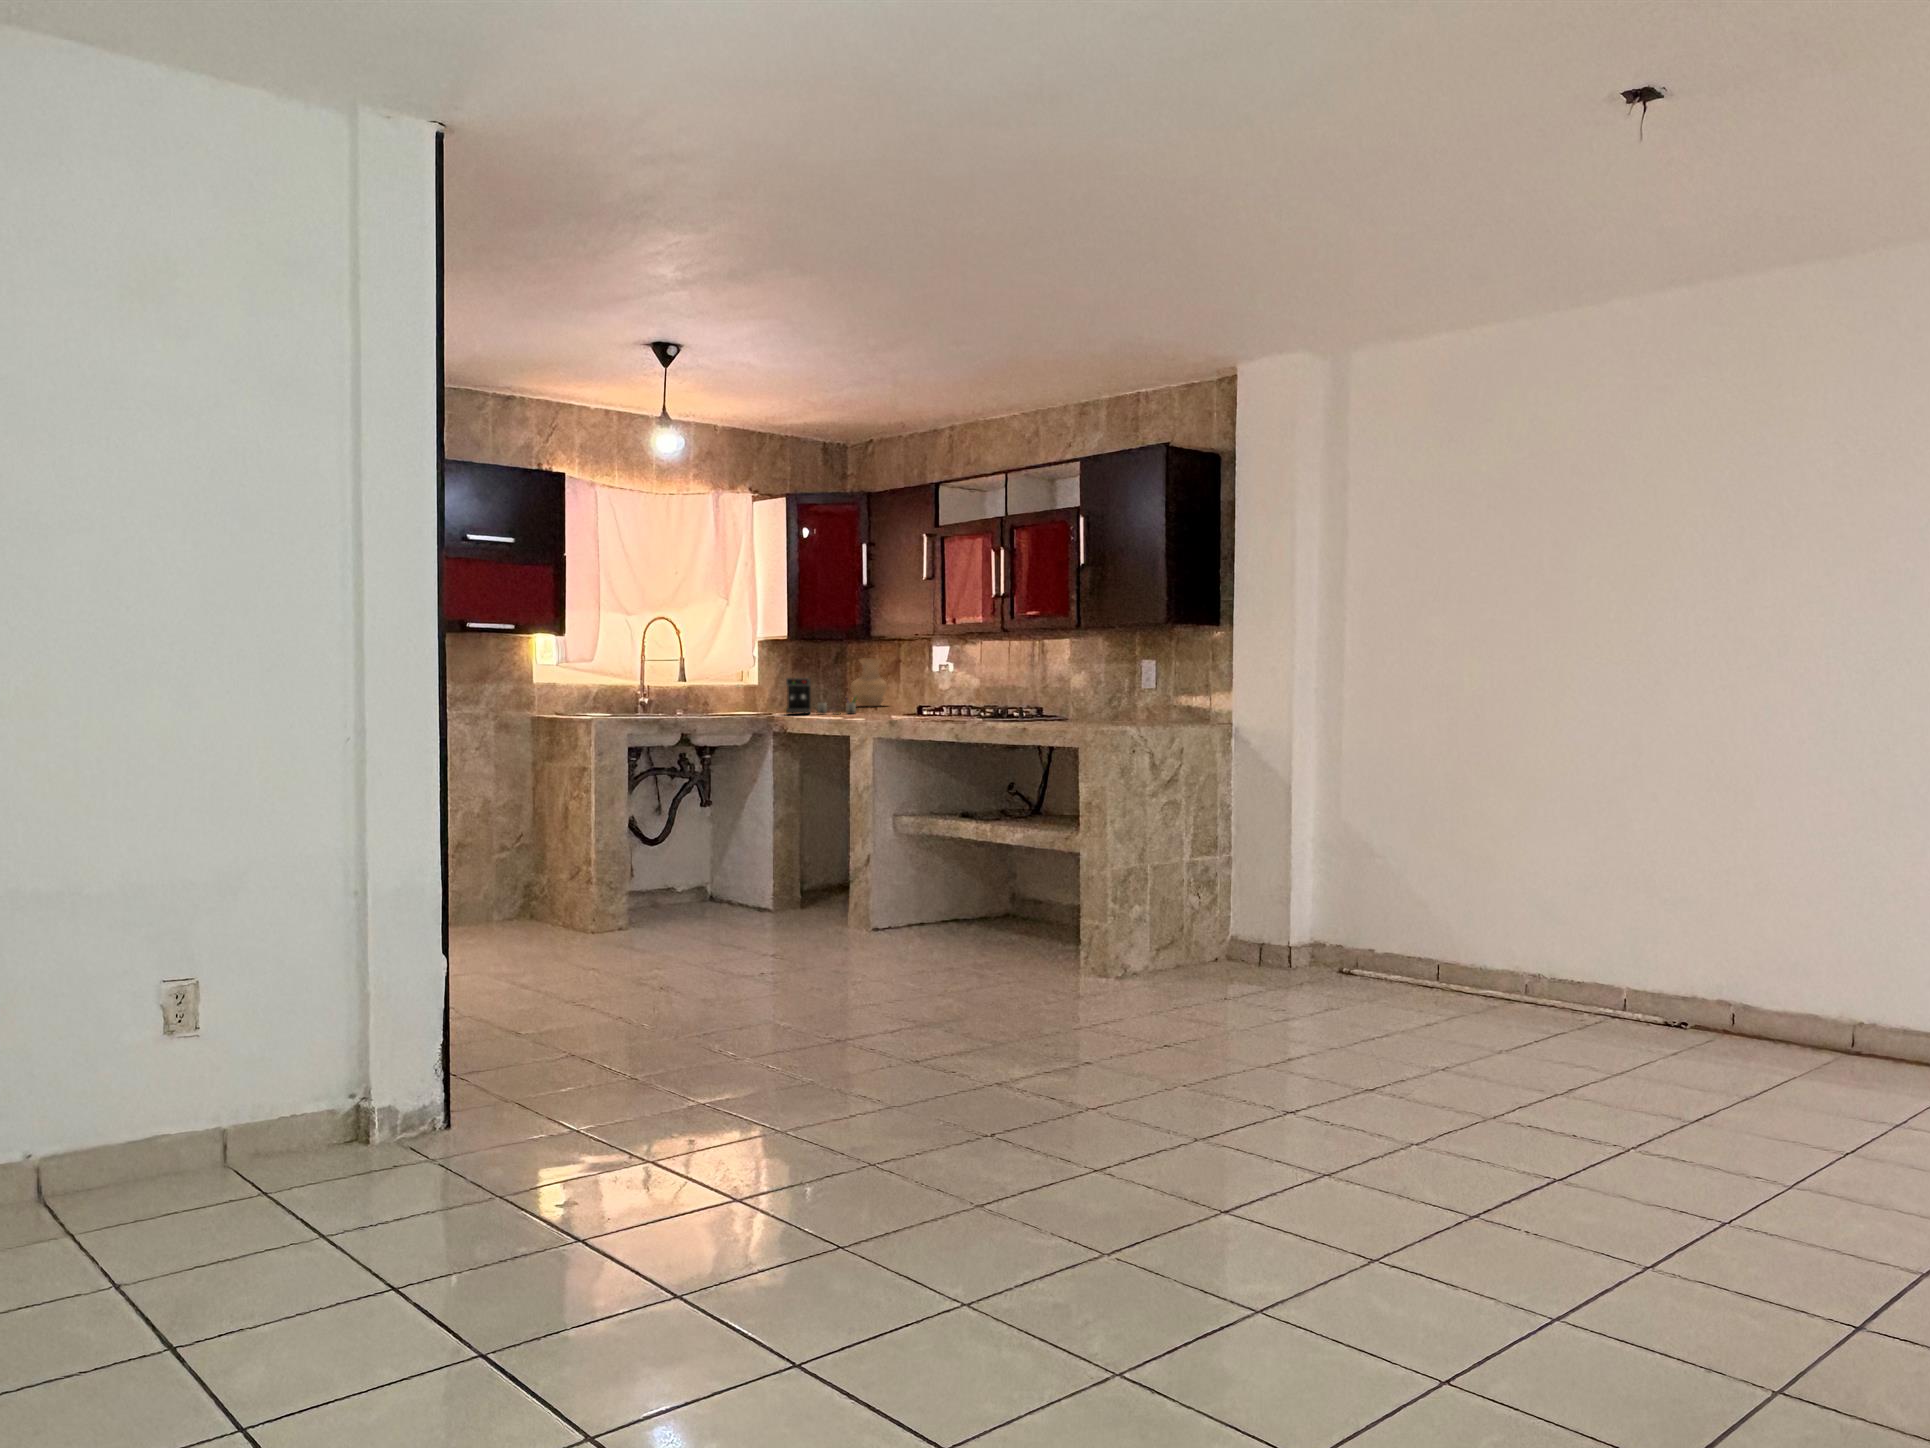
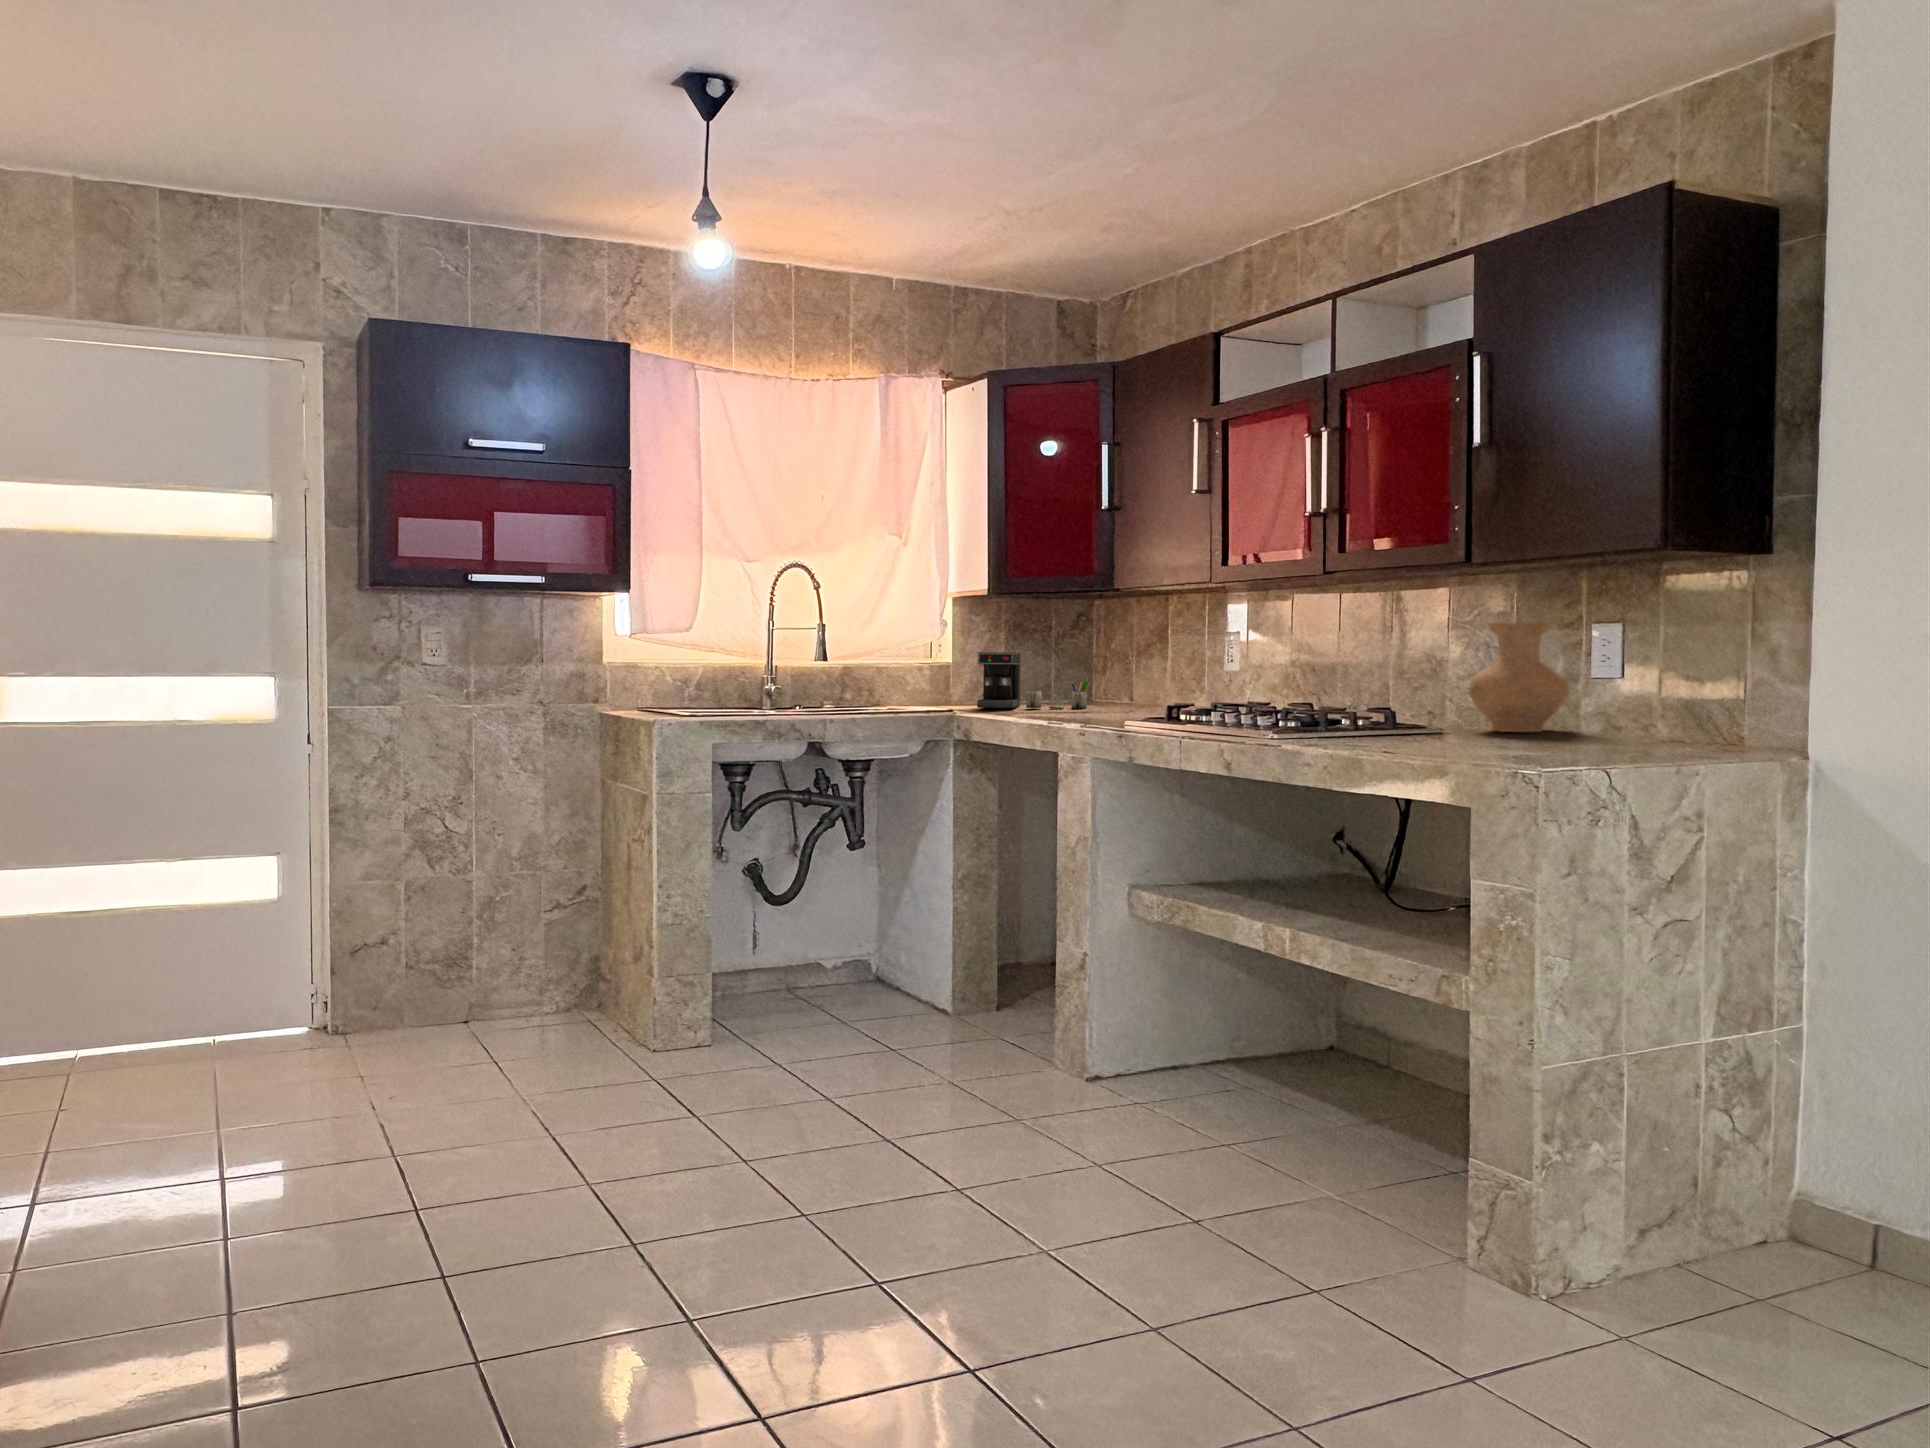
vase: present [851,659,886,706] -> present [1468,623,1569,732]

